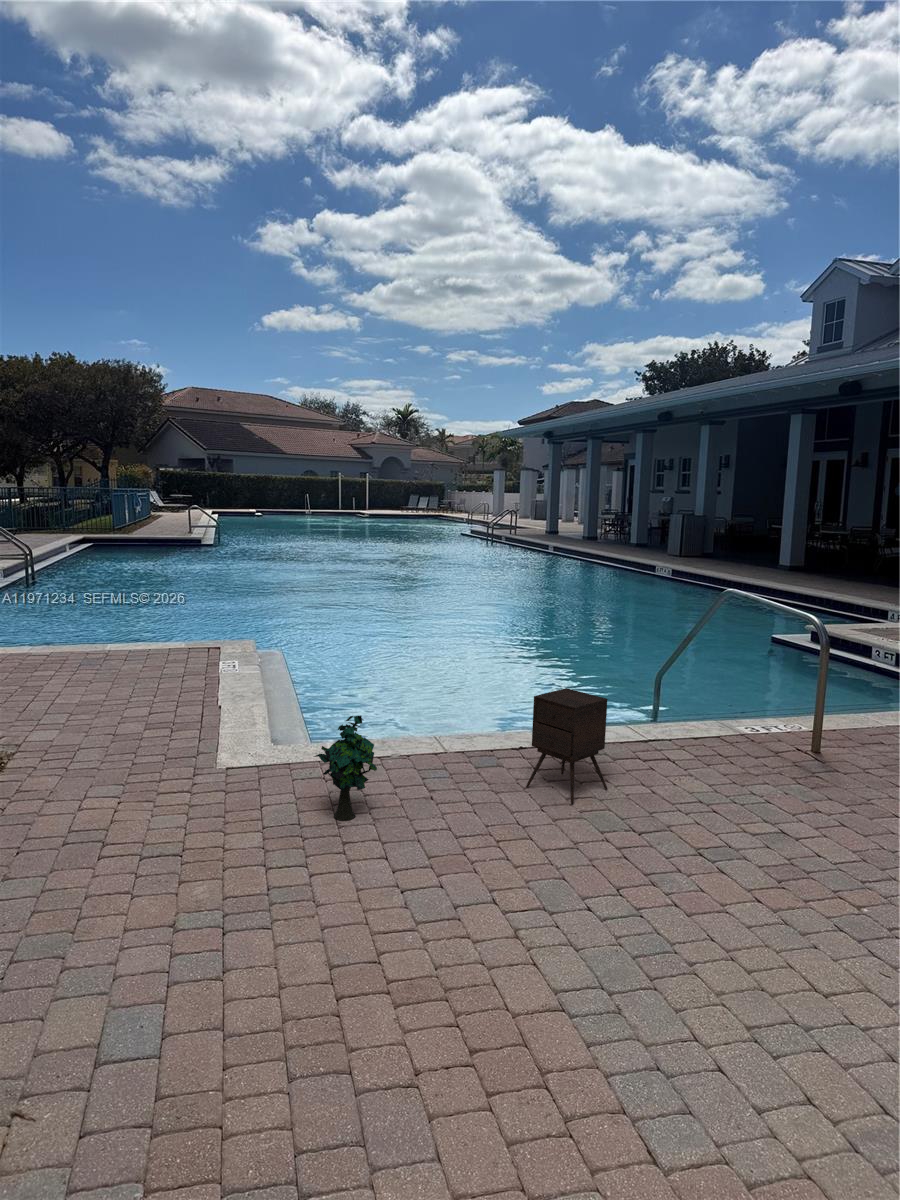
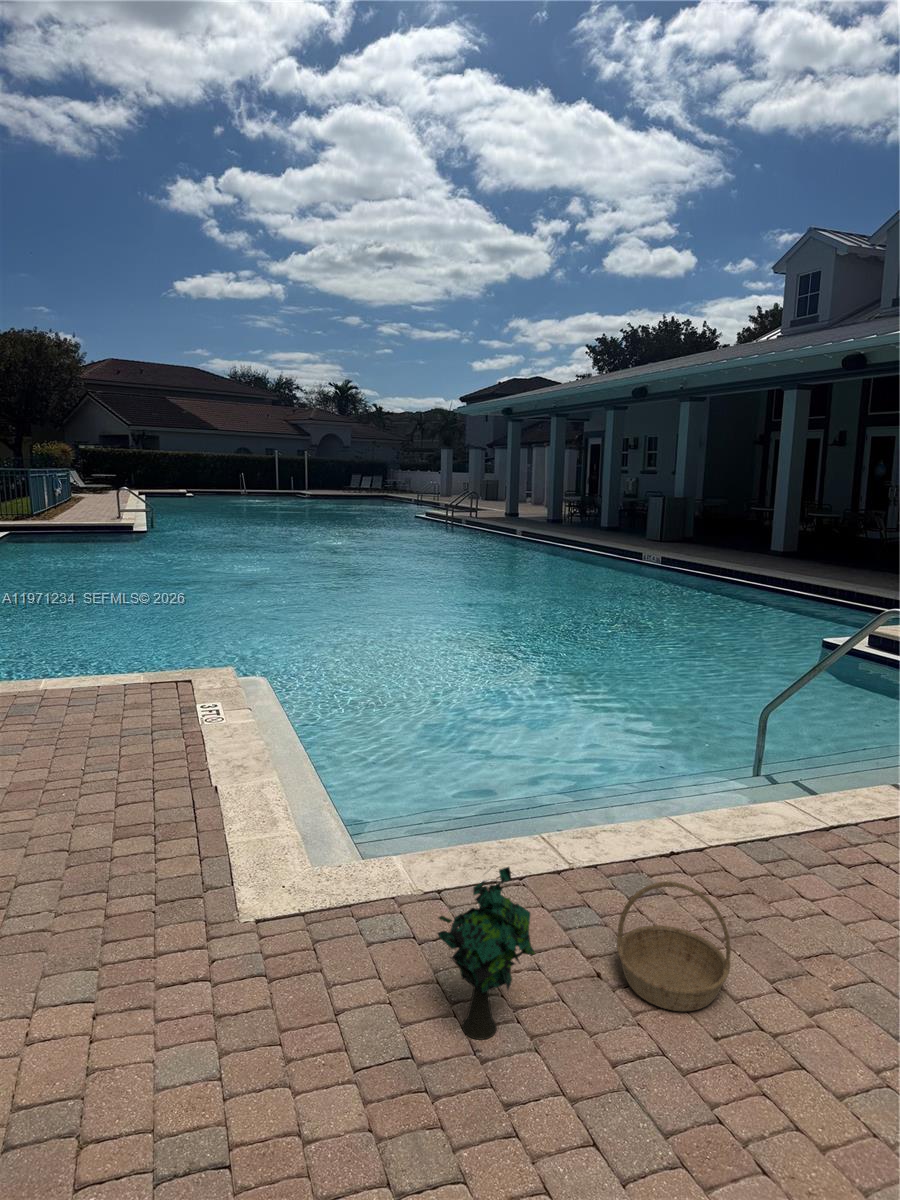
side table: present [526,688,607,804] -> none [717,778,841,968]
basket: none [443,738,511,817] -> present [617,881,731,1011]

